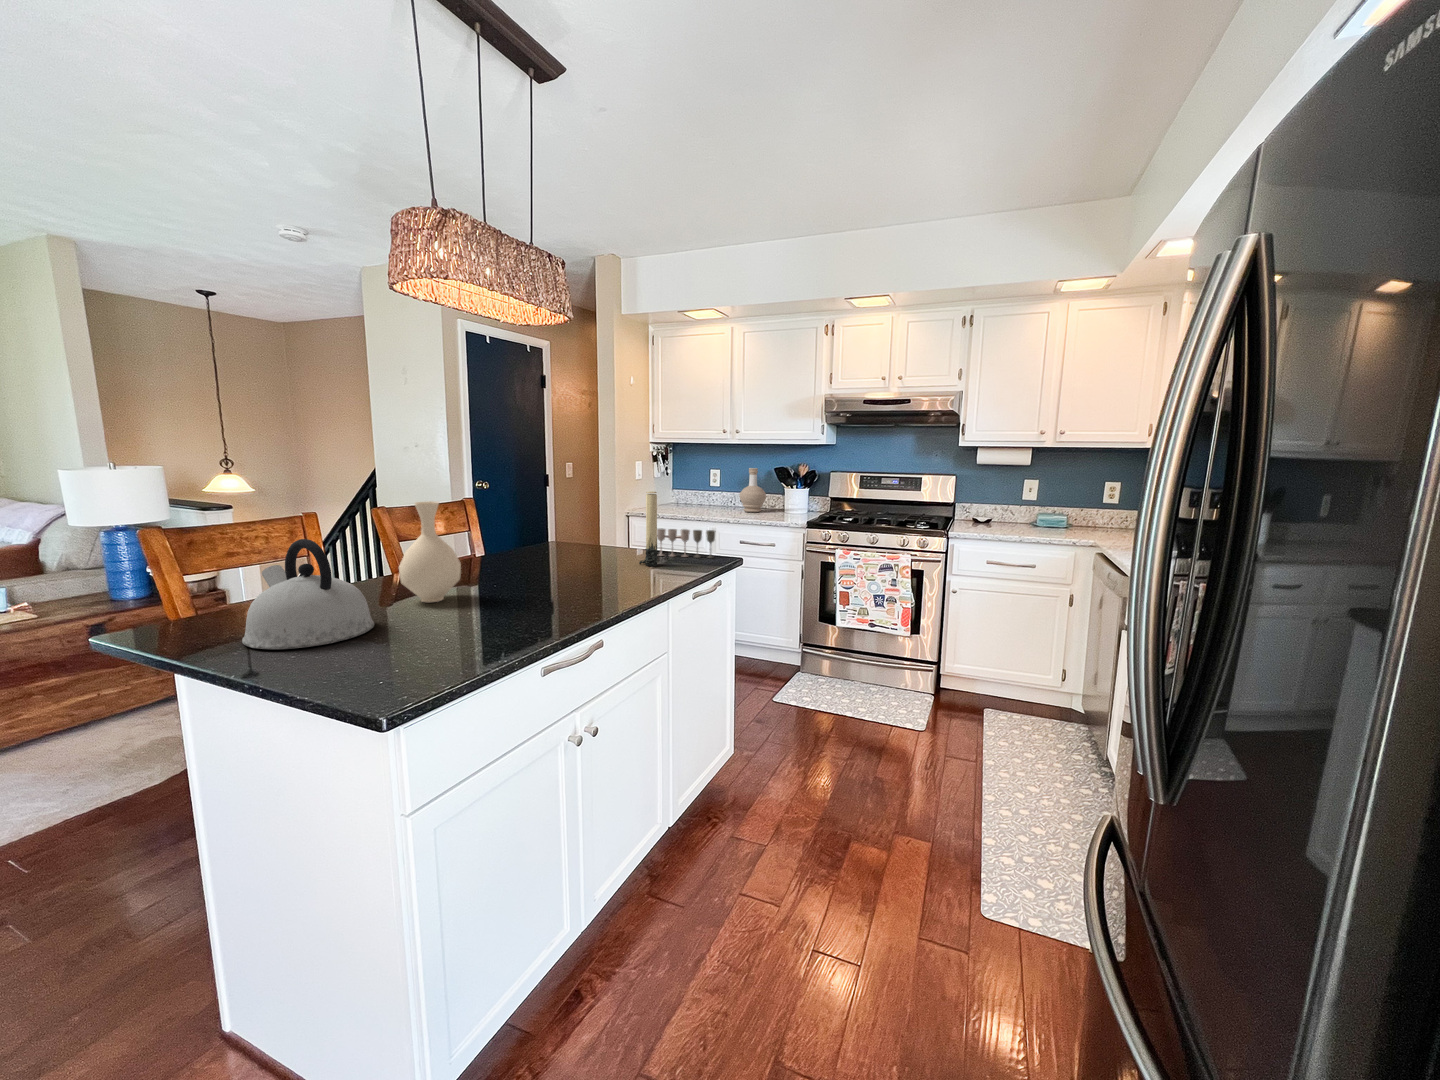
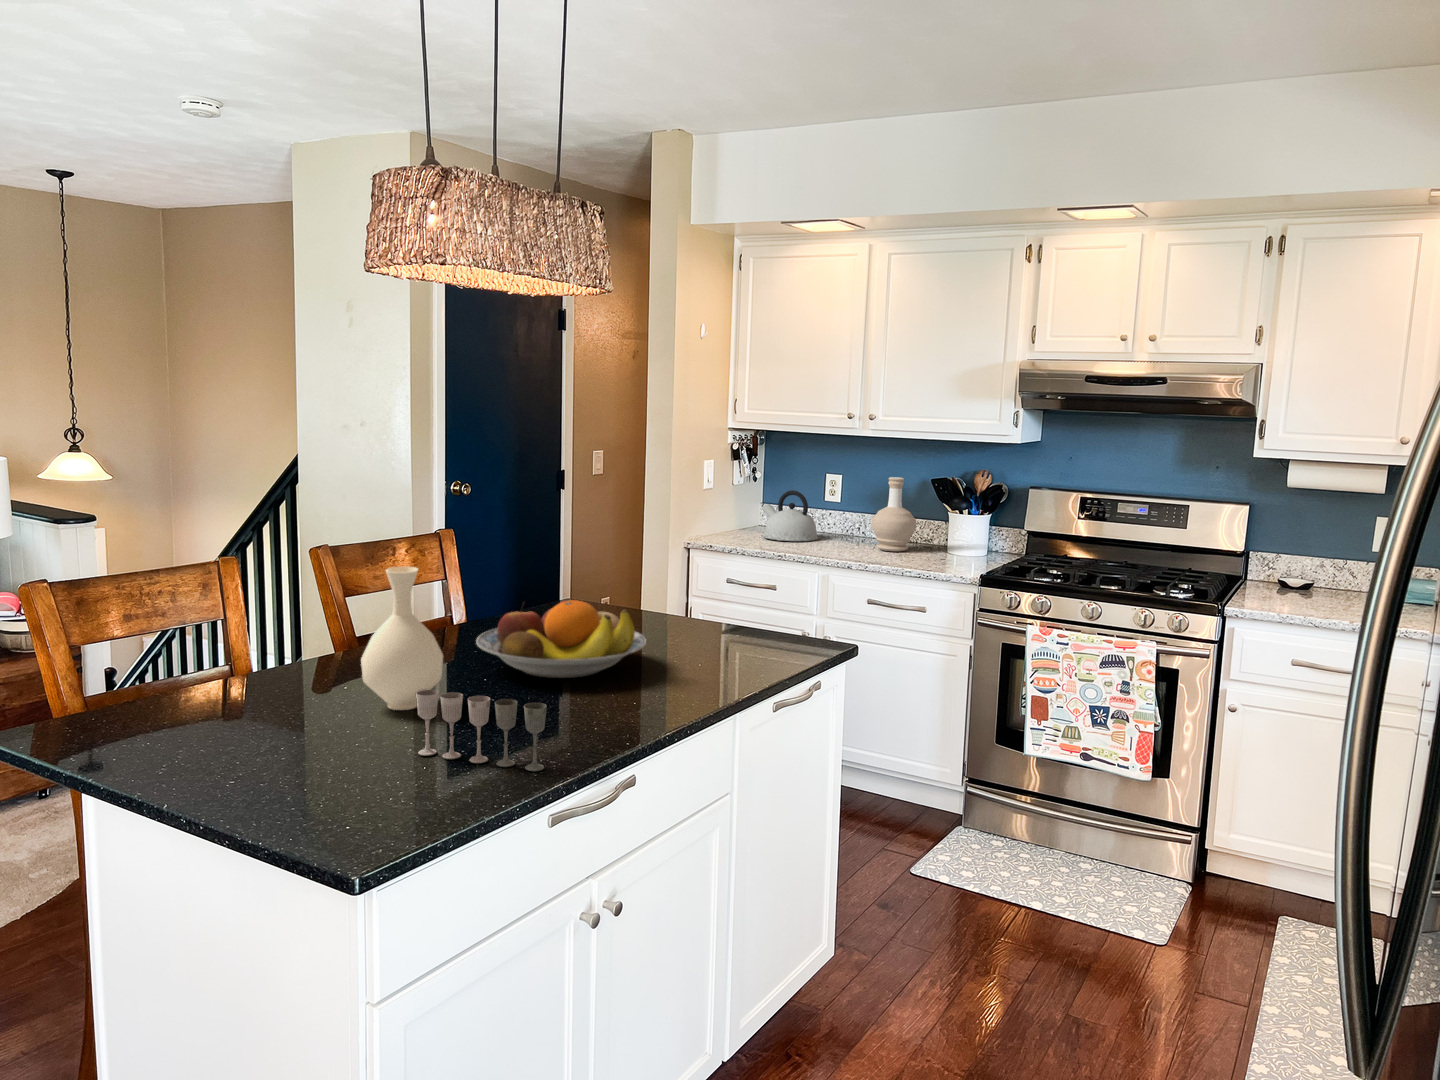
candle: present [639,491,658,566] -> none [697,545,728,659]
fruit bowl: none [487,528,605,580] -> present [476,600,646,678]
wine glass: present [657,529,716,558] -> present [416,689,547,771]
kettle: present [242,539,374,649] -> present [763,490,818,541]

